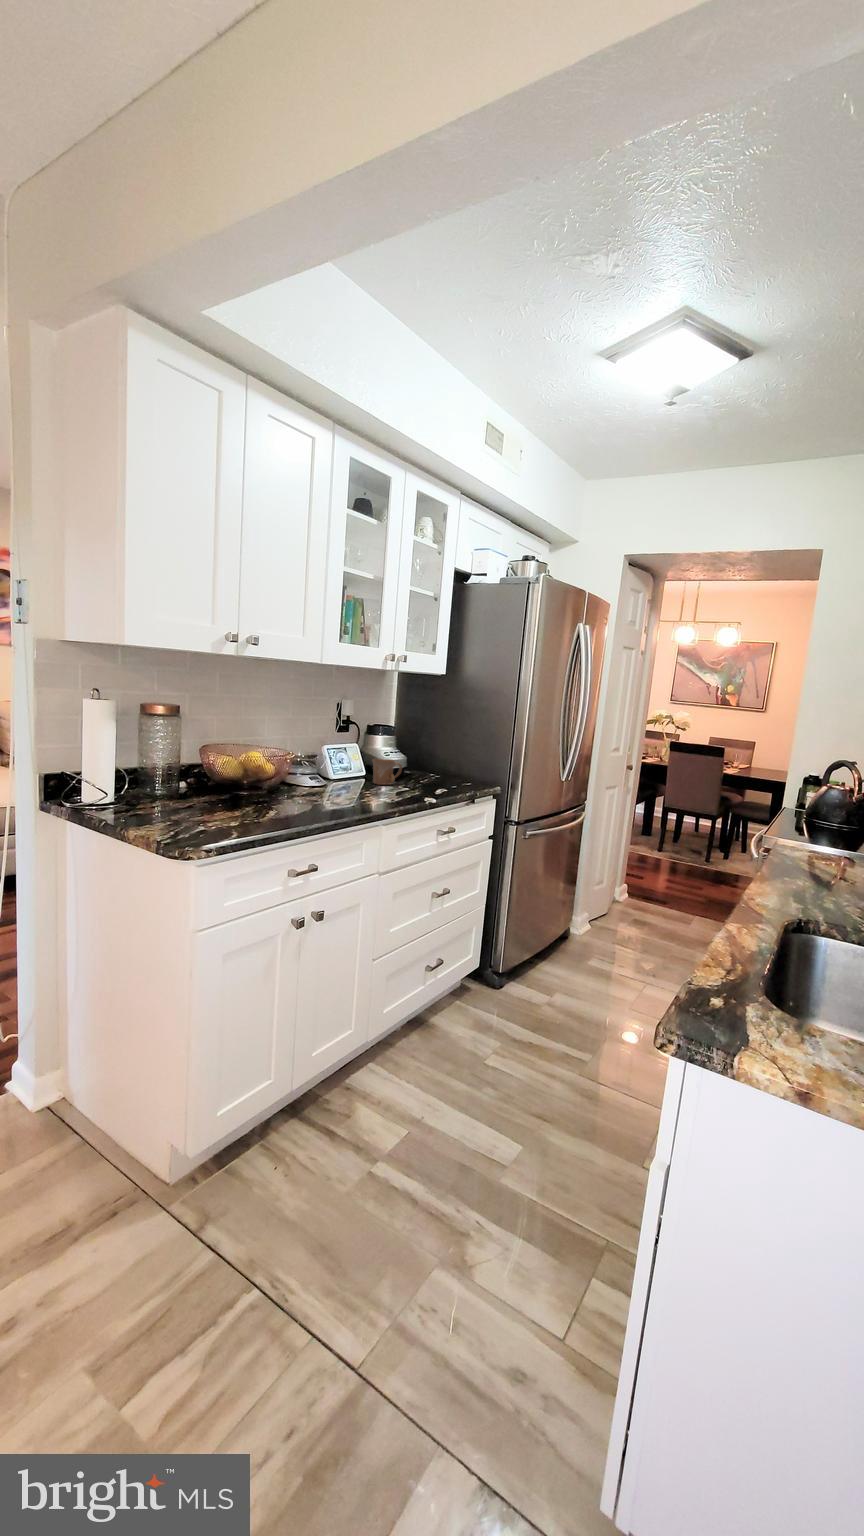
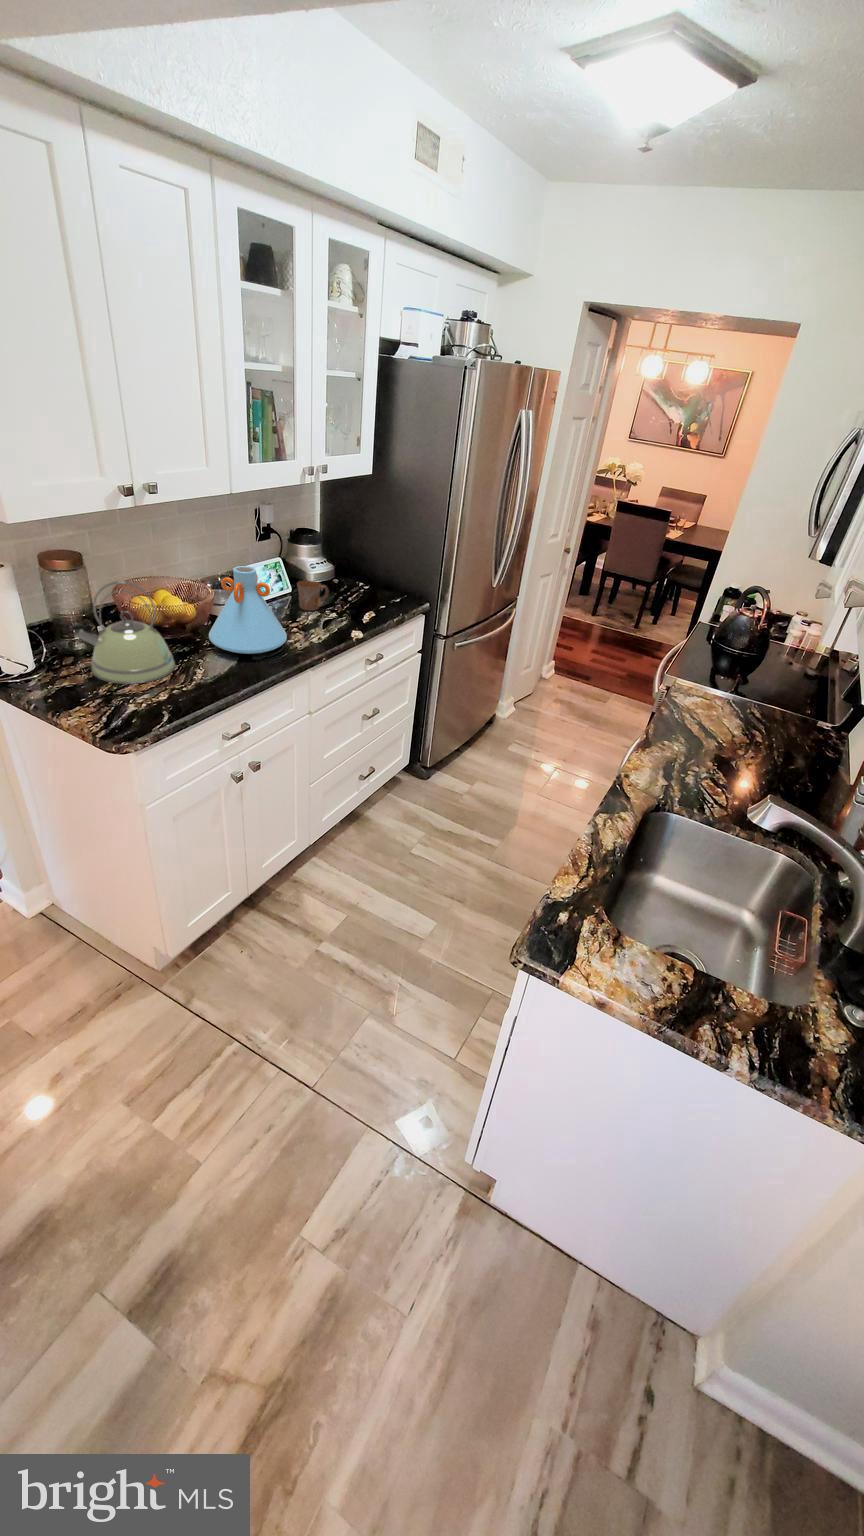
kettle: none [158,718,250,814] -> present [71,581,175,684]
vase: none [286,721,362,803] -> present [209,566,287,654]

